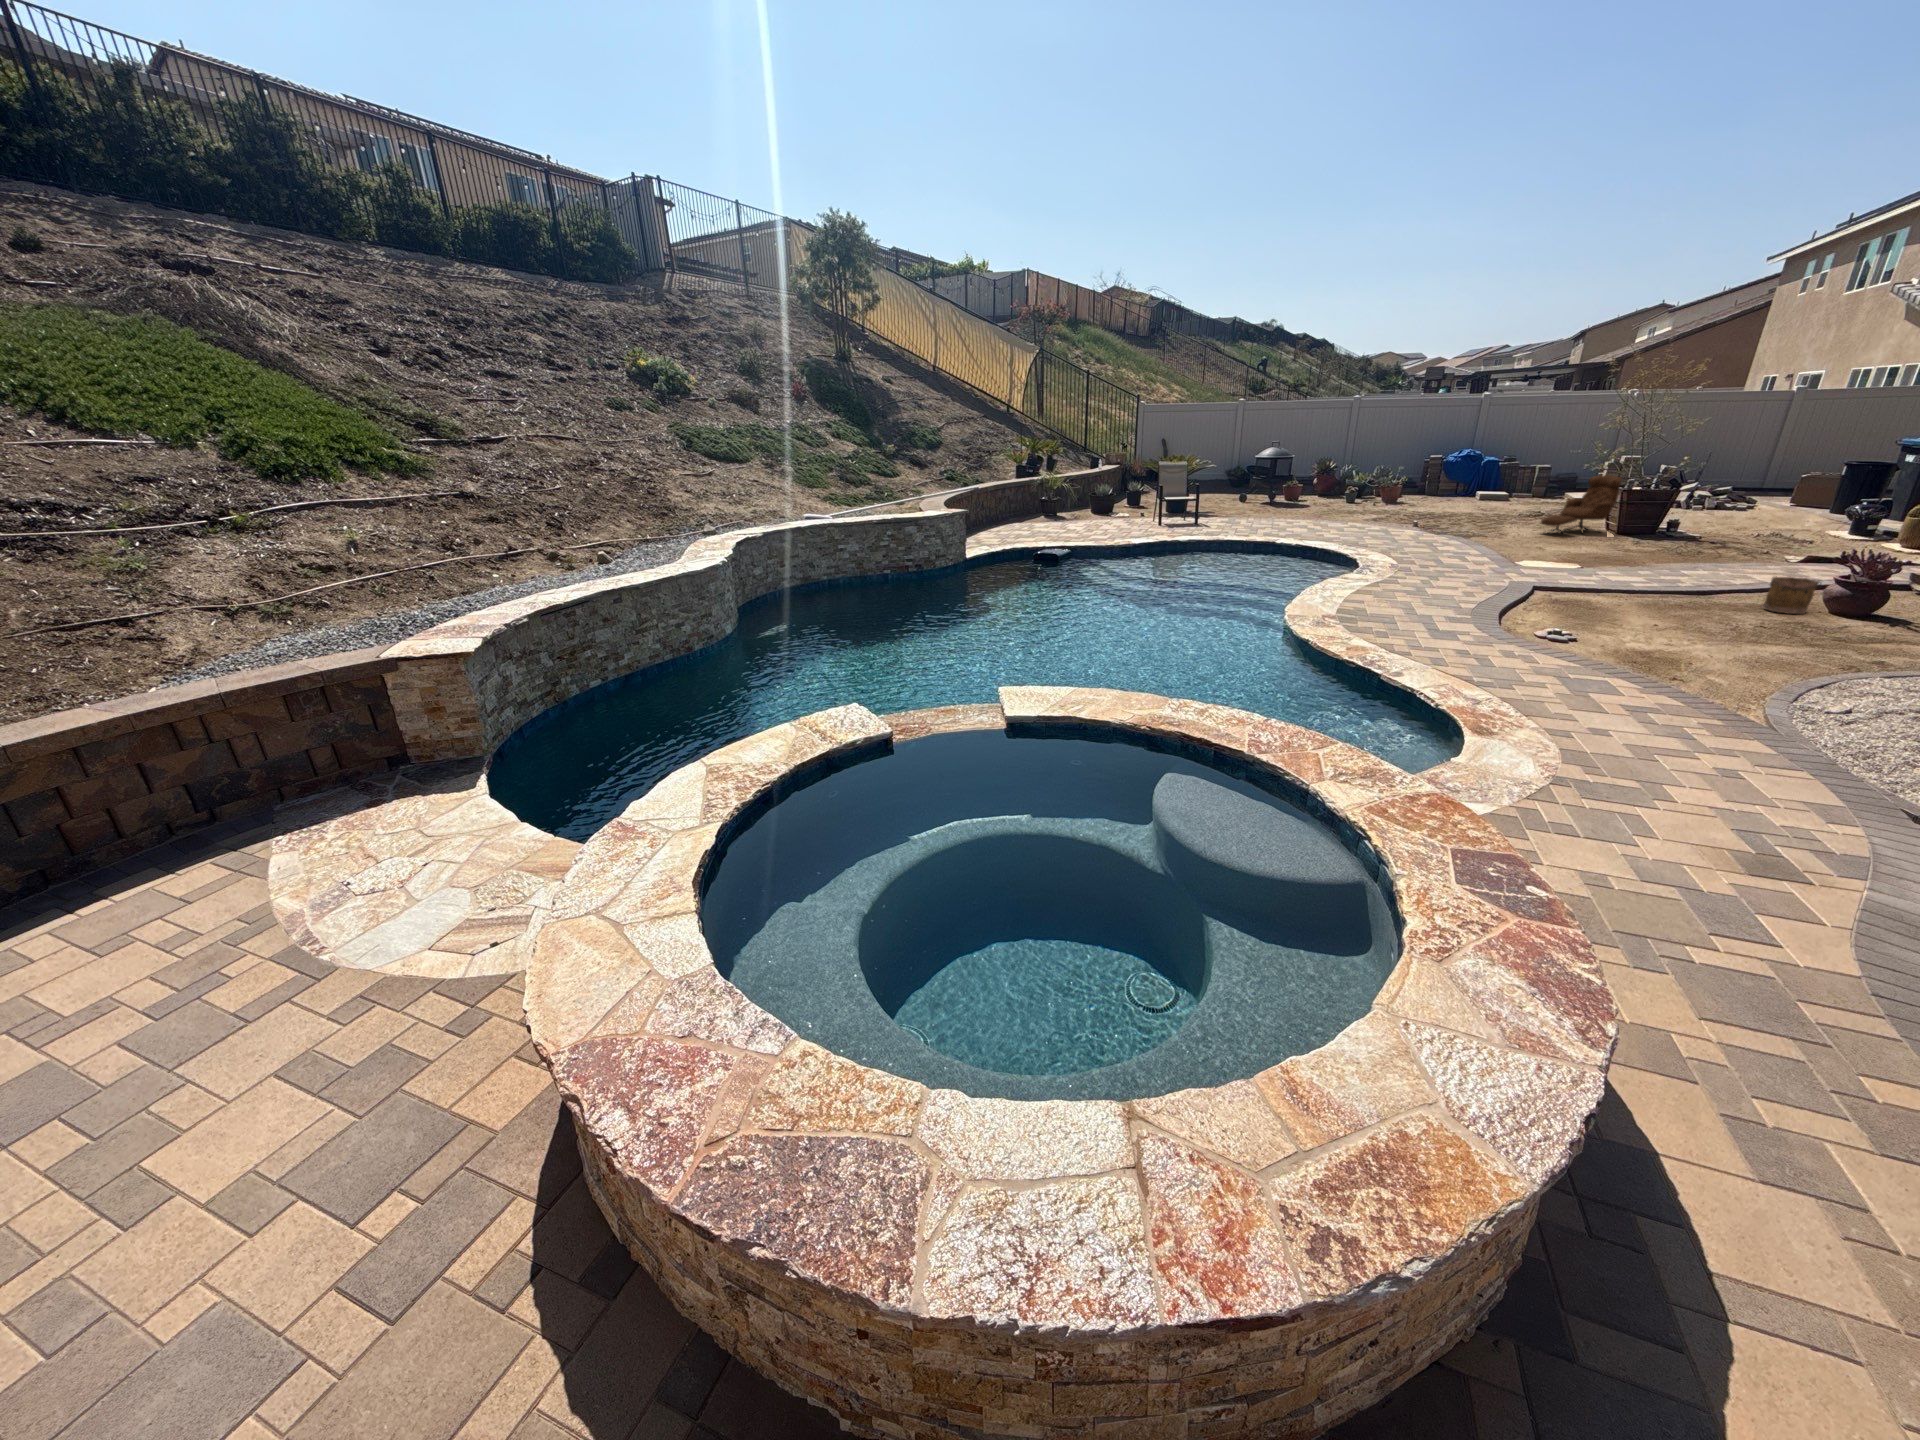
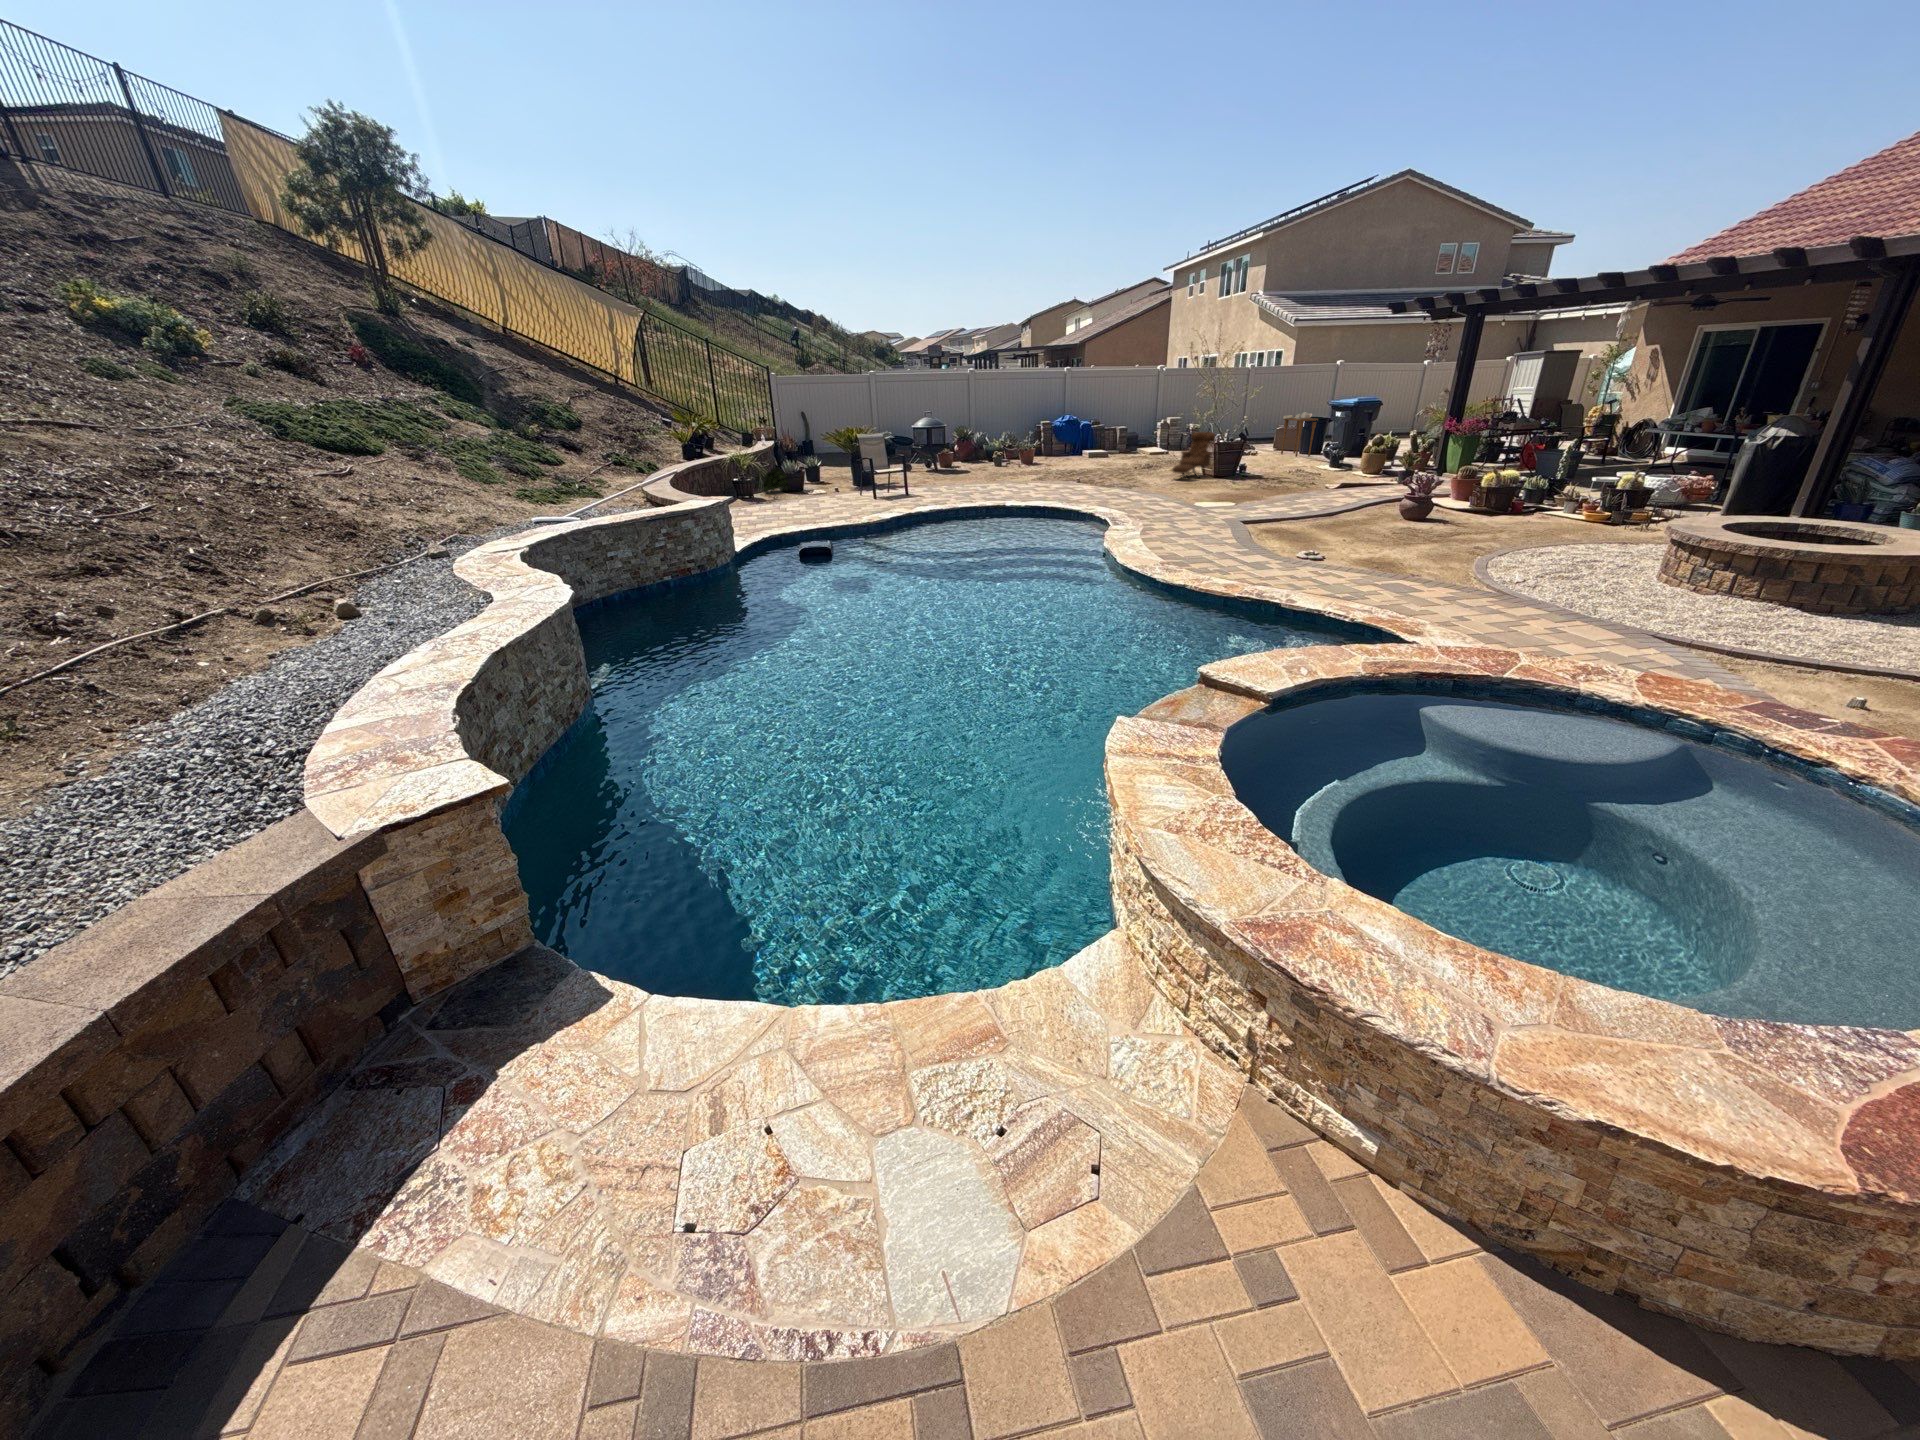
side table: none [1792,453,1861,517] -> present [1281,411,1318,457]
potted plant: none [1071,491,1097,516] -> present [763,468,792,493]
bucket: present [1763,576,1821,614] -> none [1380,496,1412,522]

